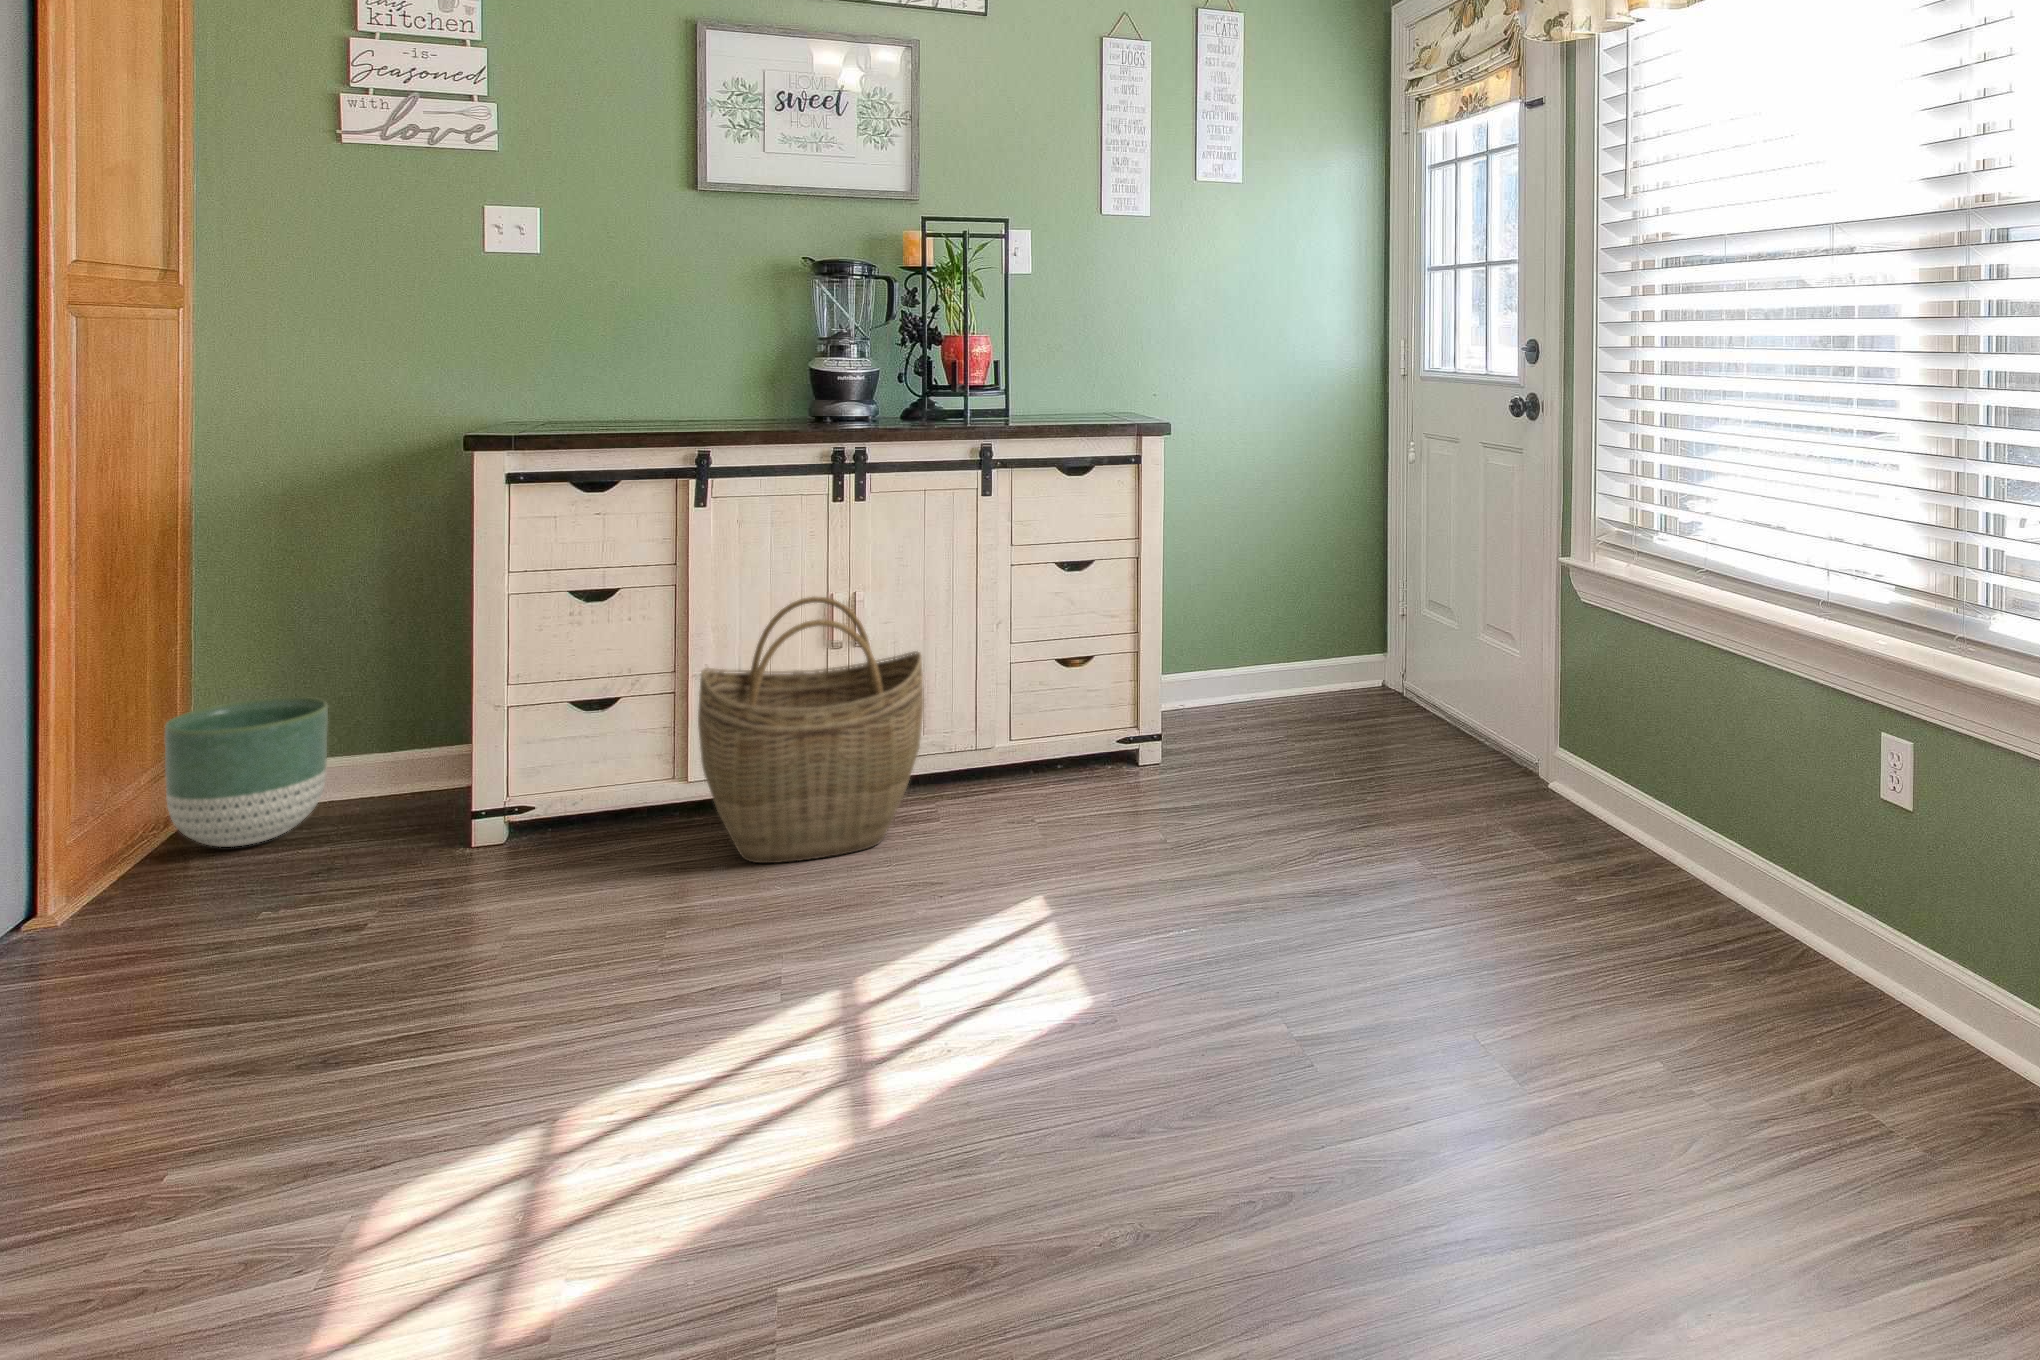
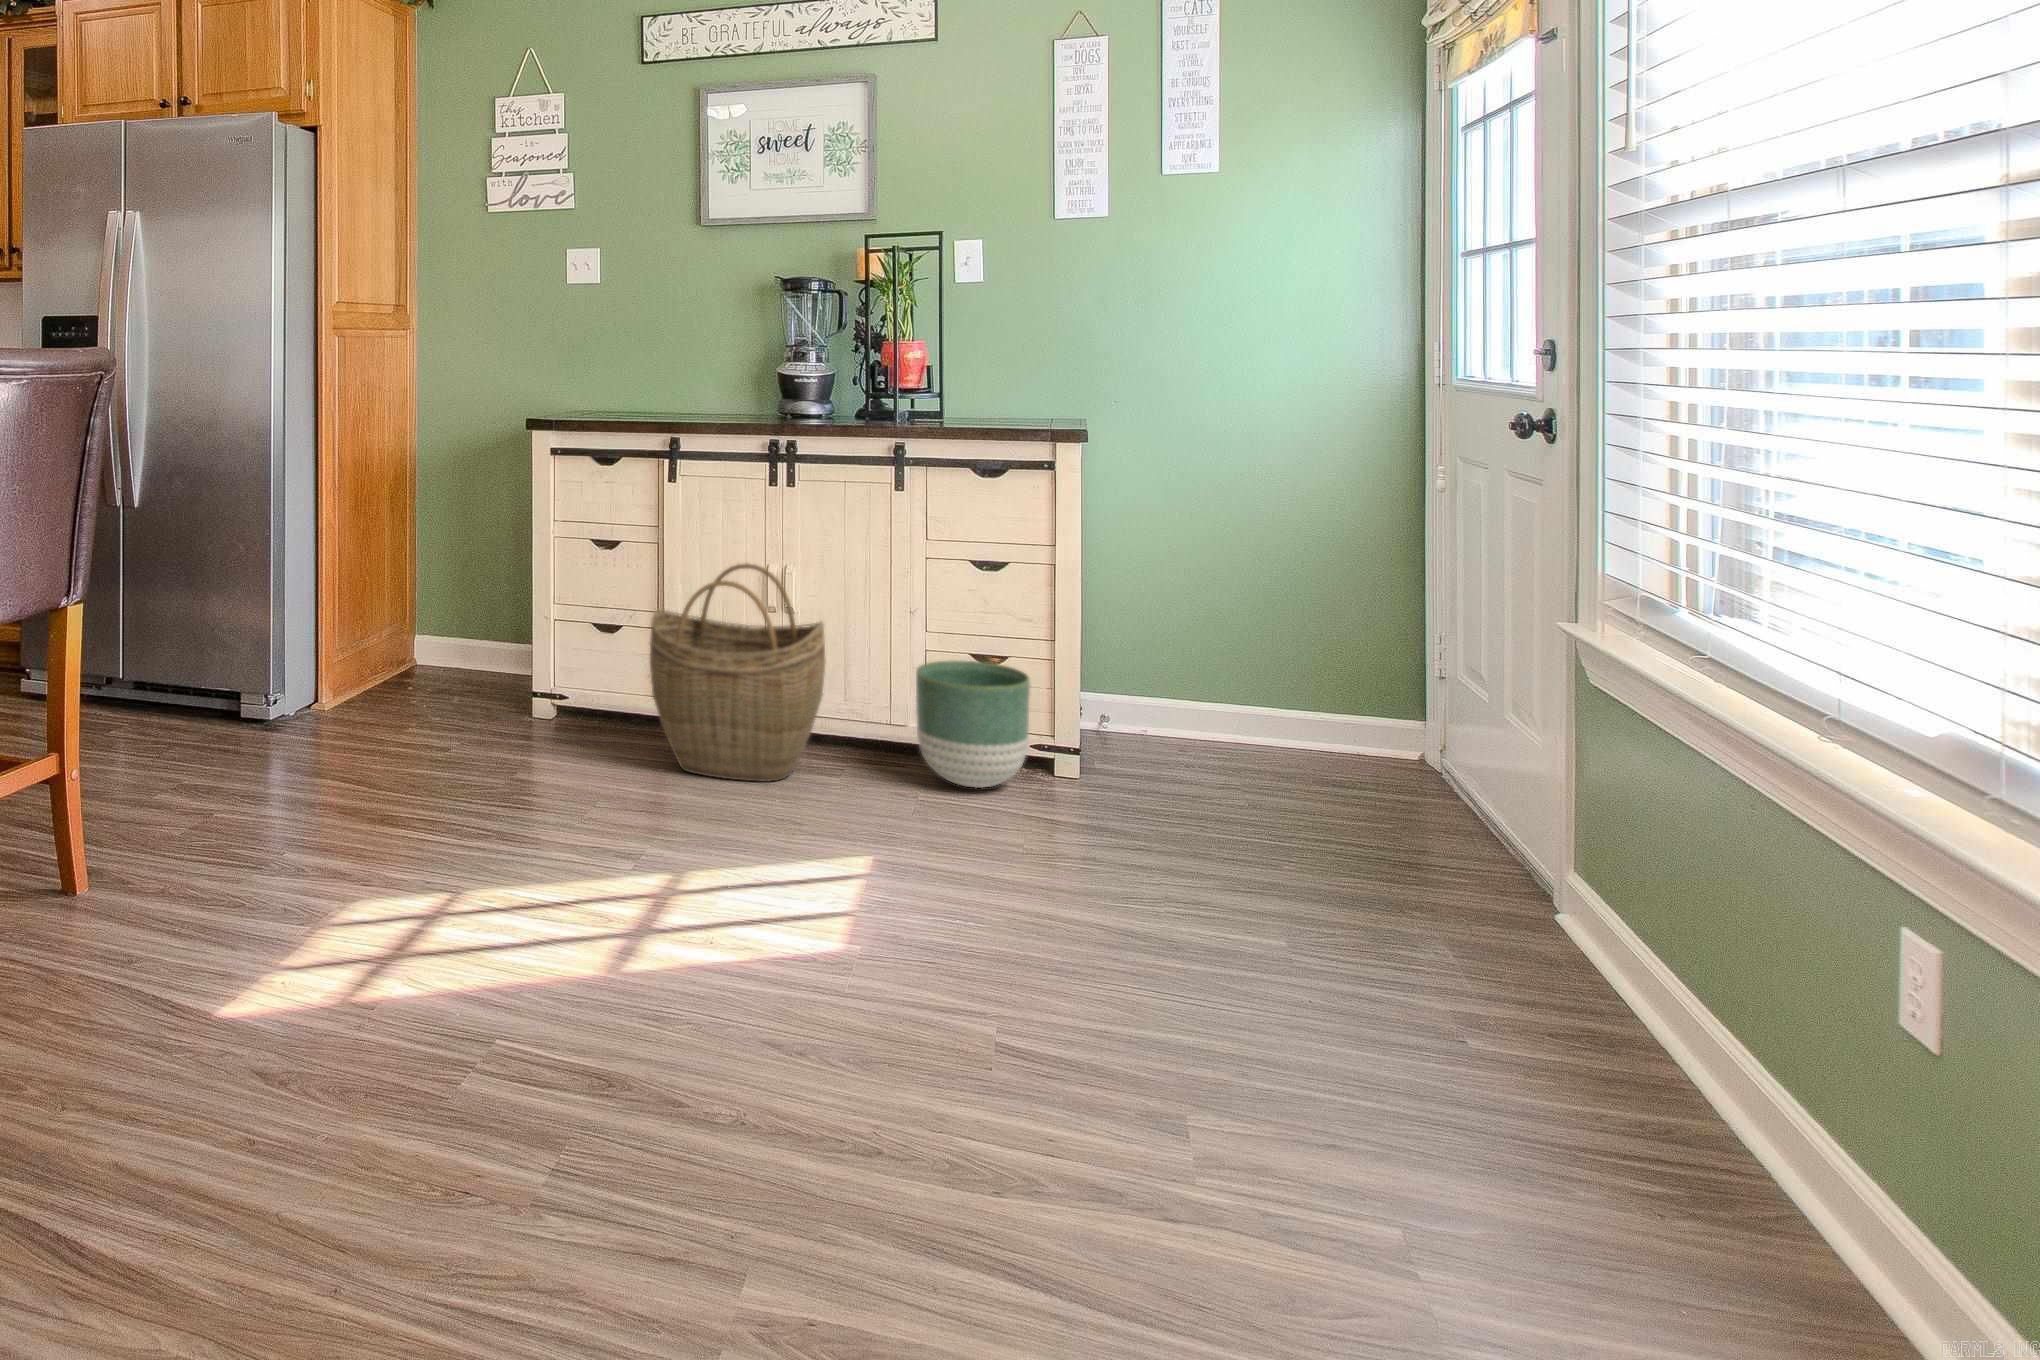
planter: present [165,697,328,847] -> present [916,660,1030,788]

